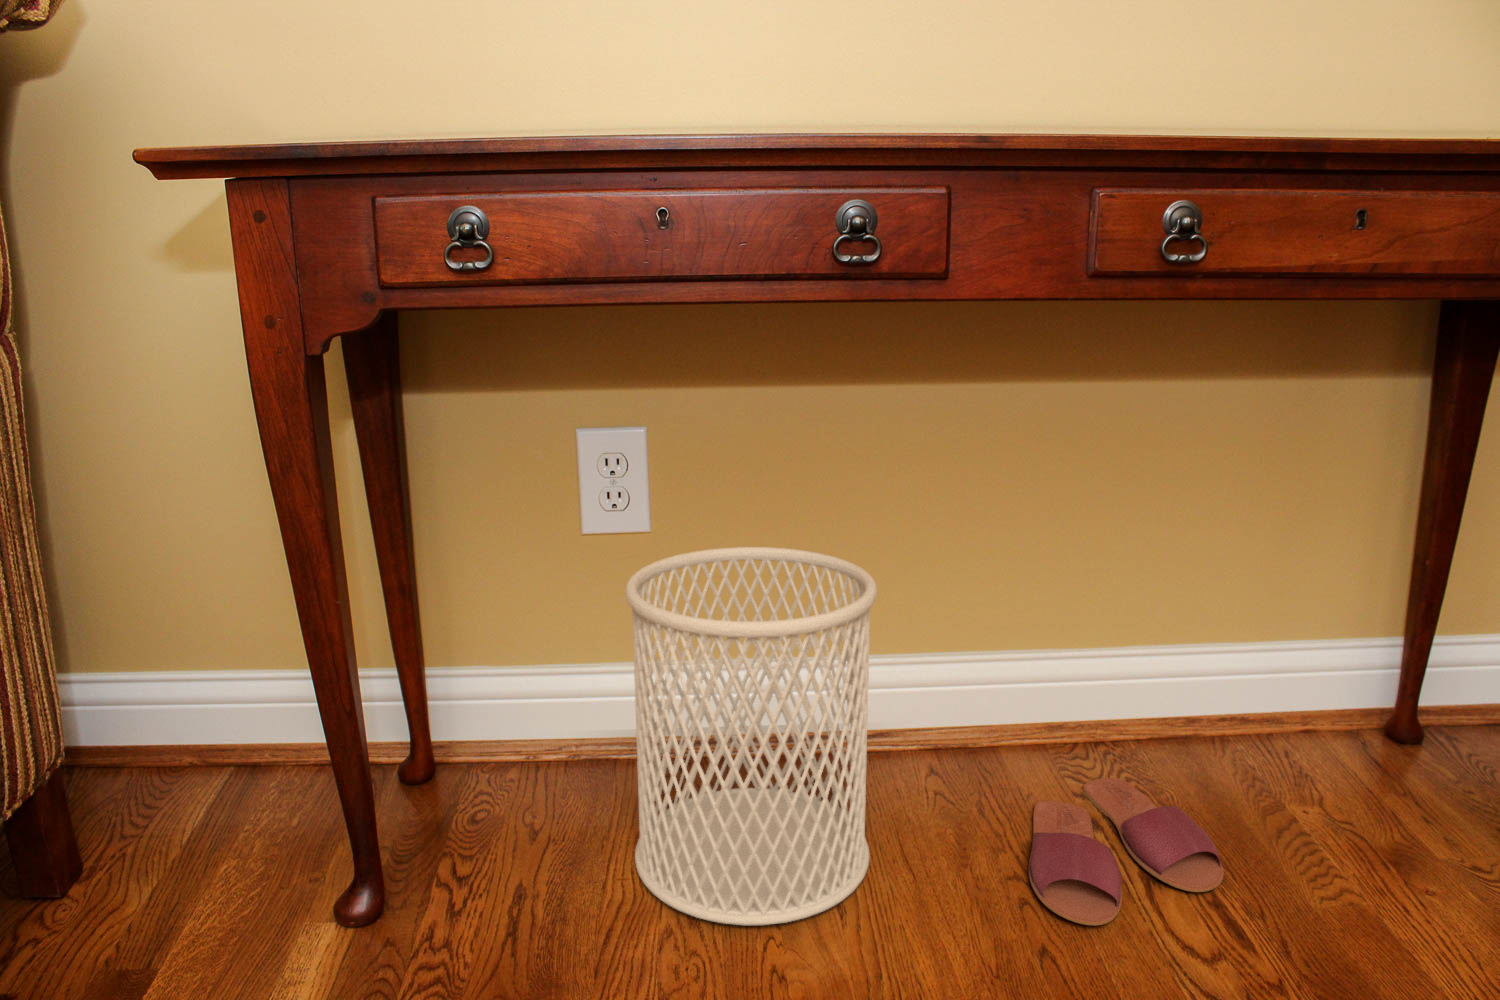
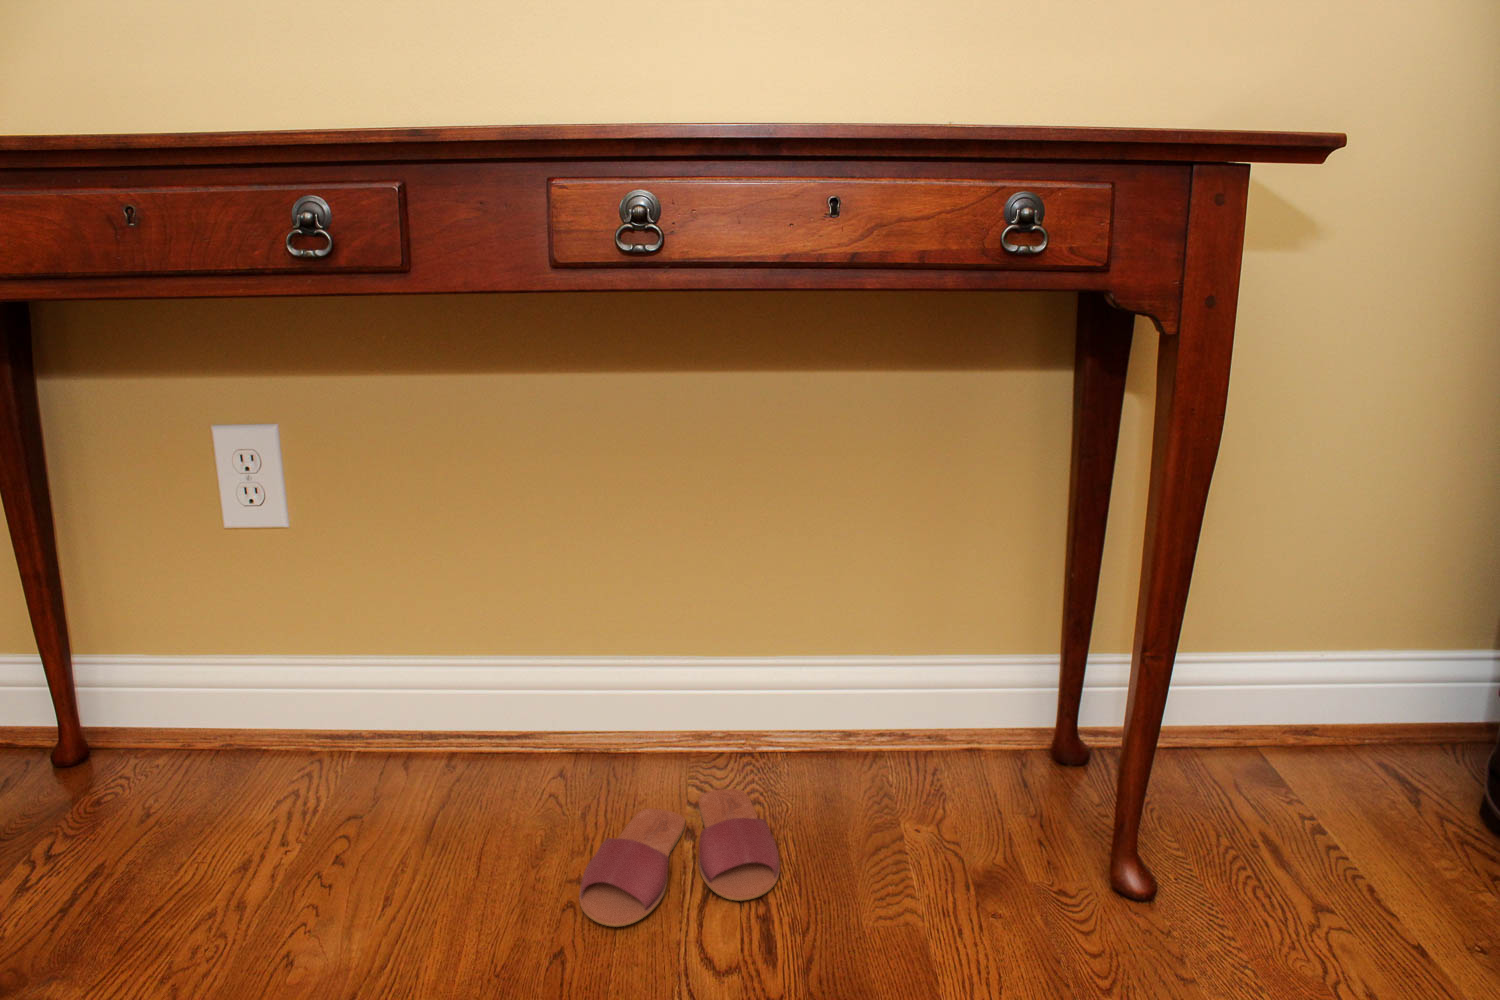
wastebasket: present [625,547,877,925] -> none [183,548,453,913]

